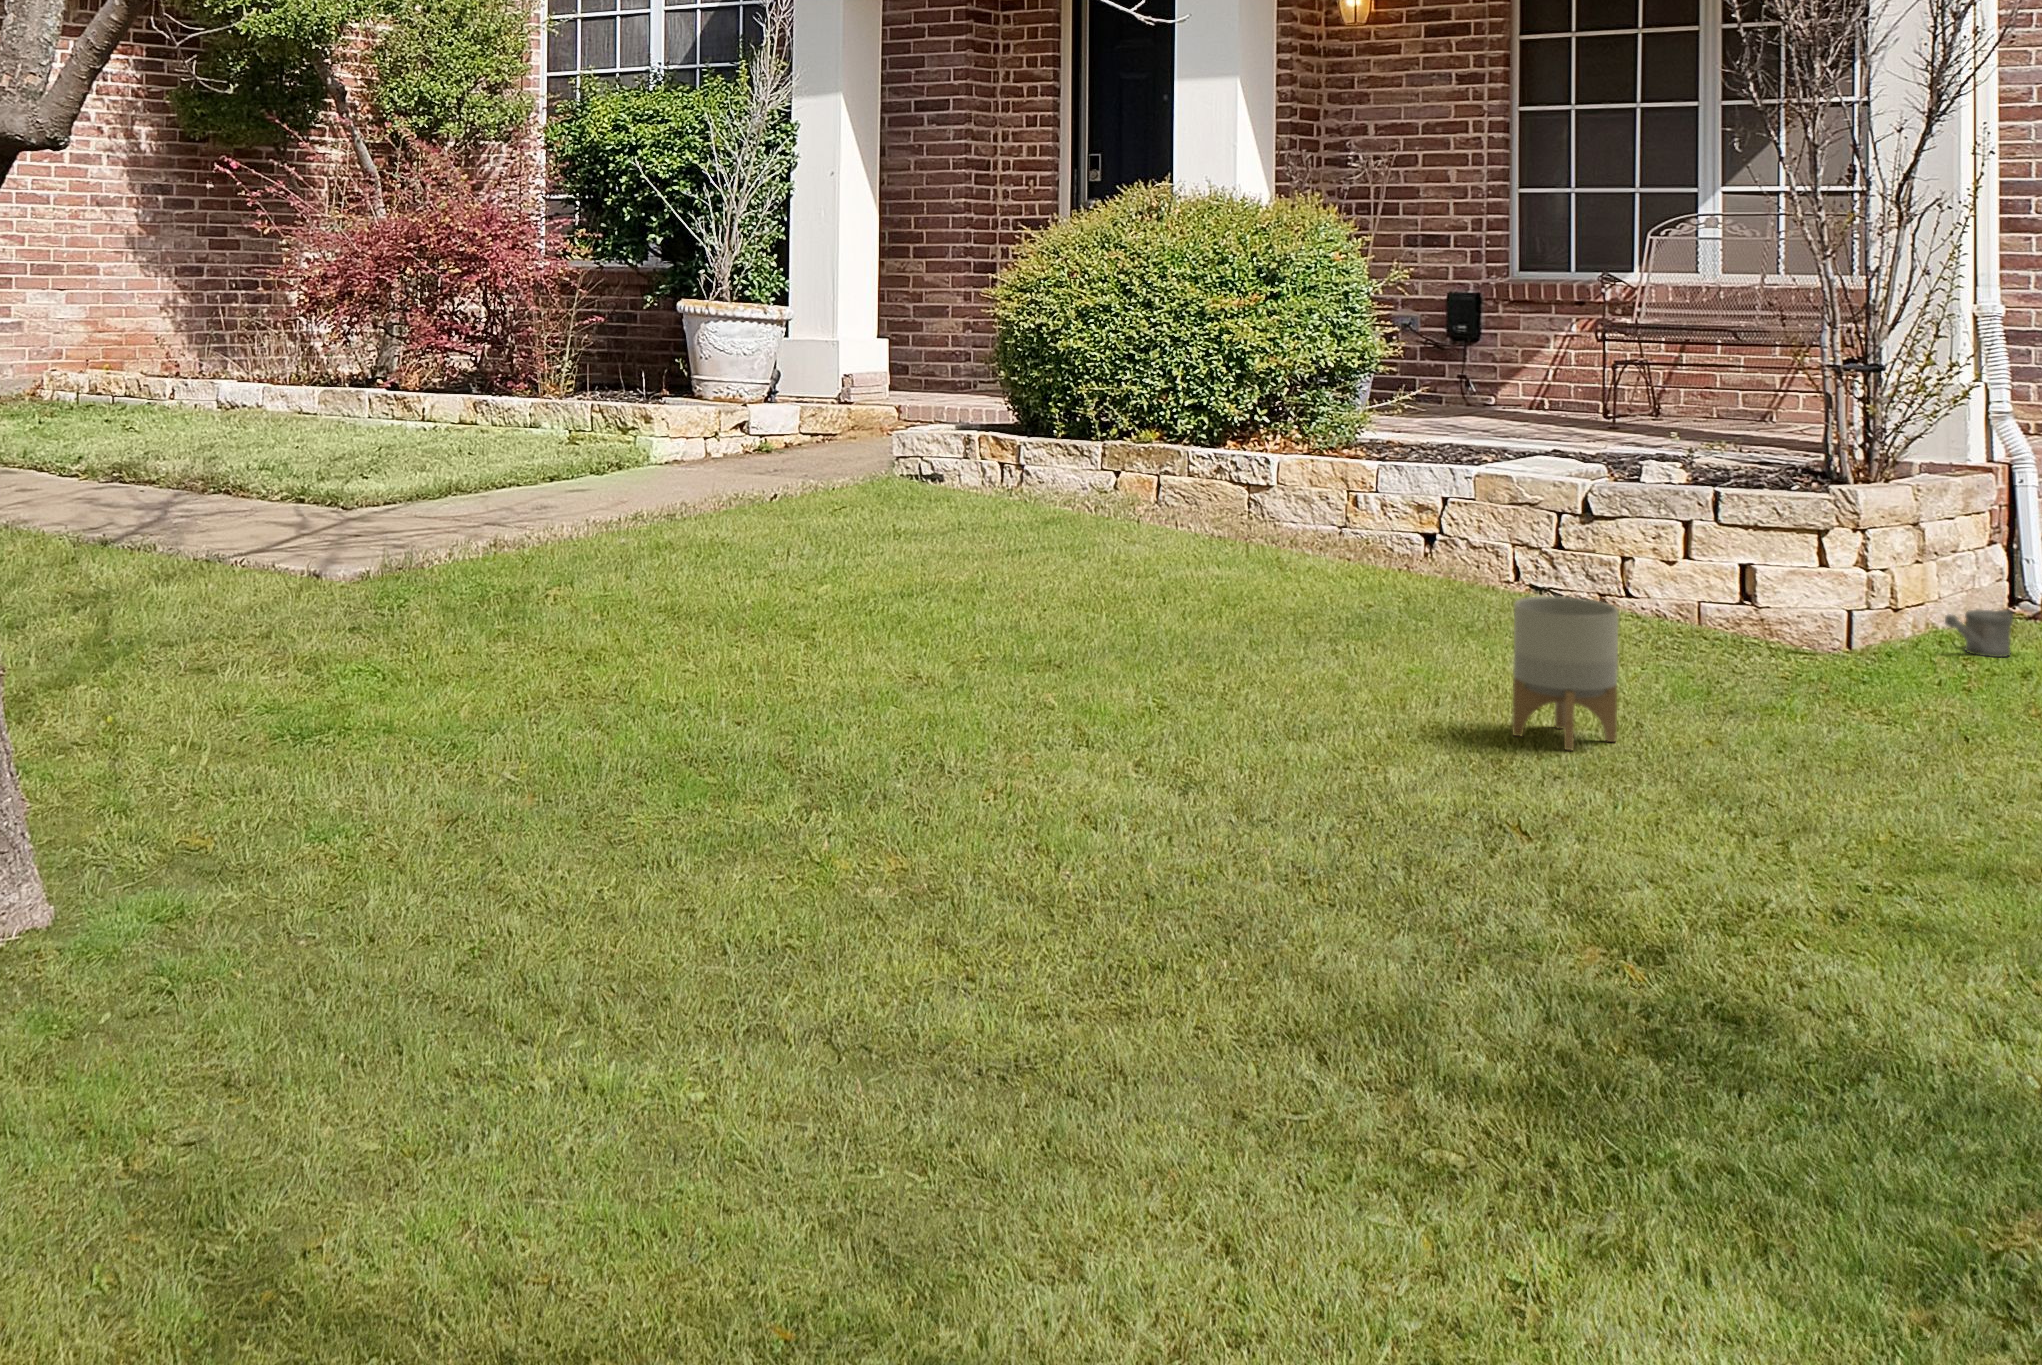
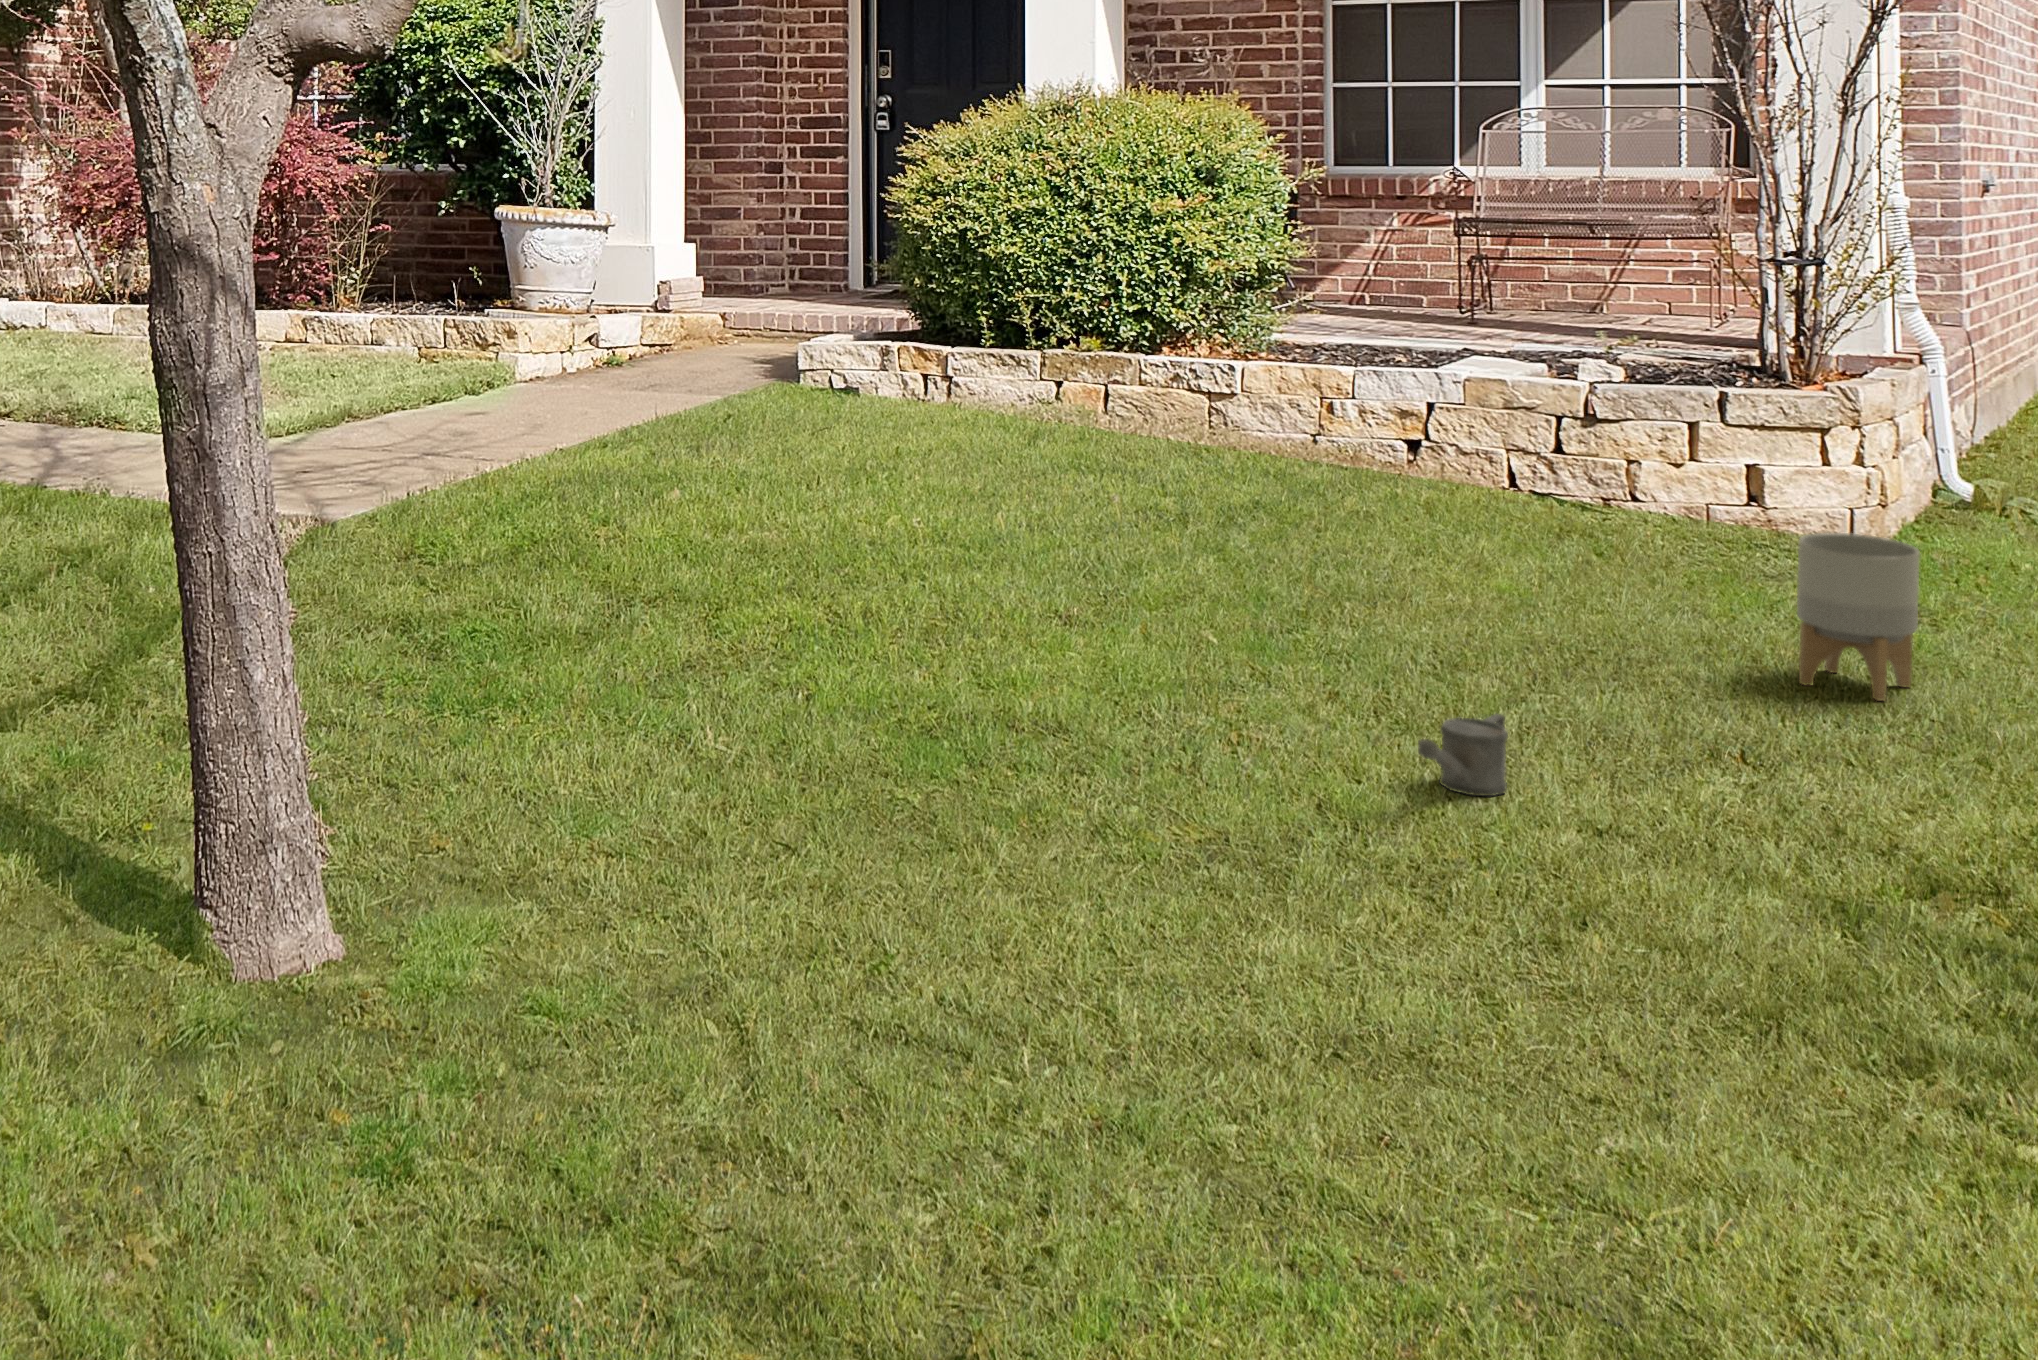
watering can: present [1945,609,2013,657] -> present [1418,714,1508,796]

